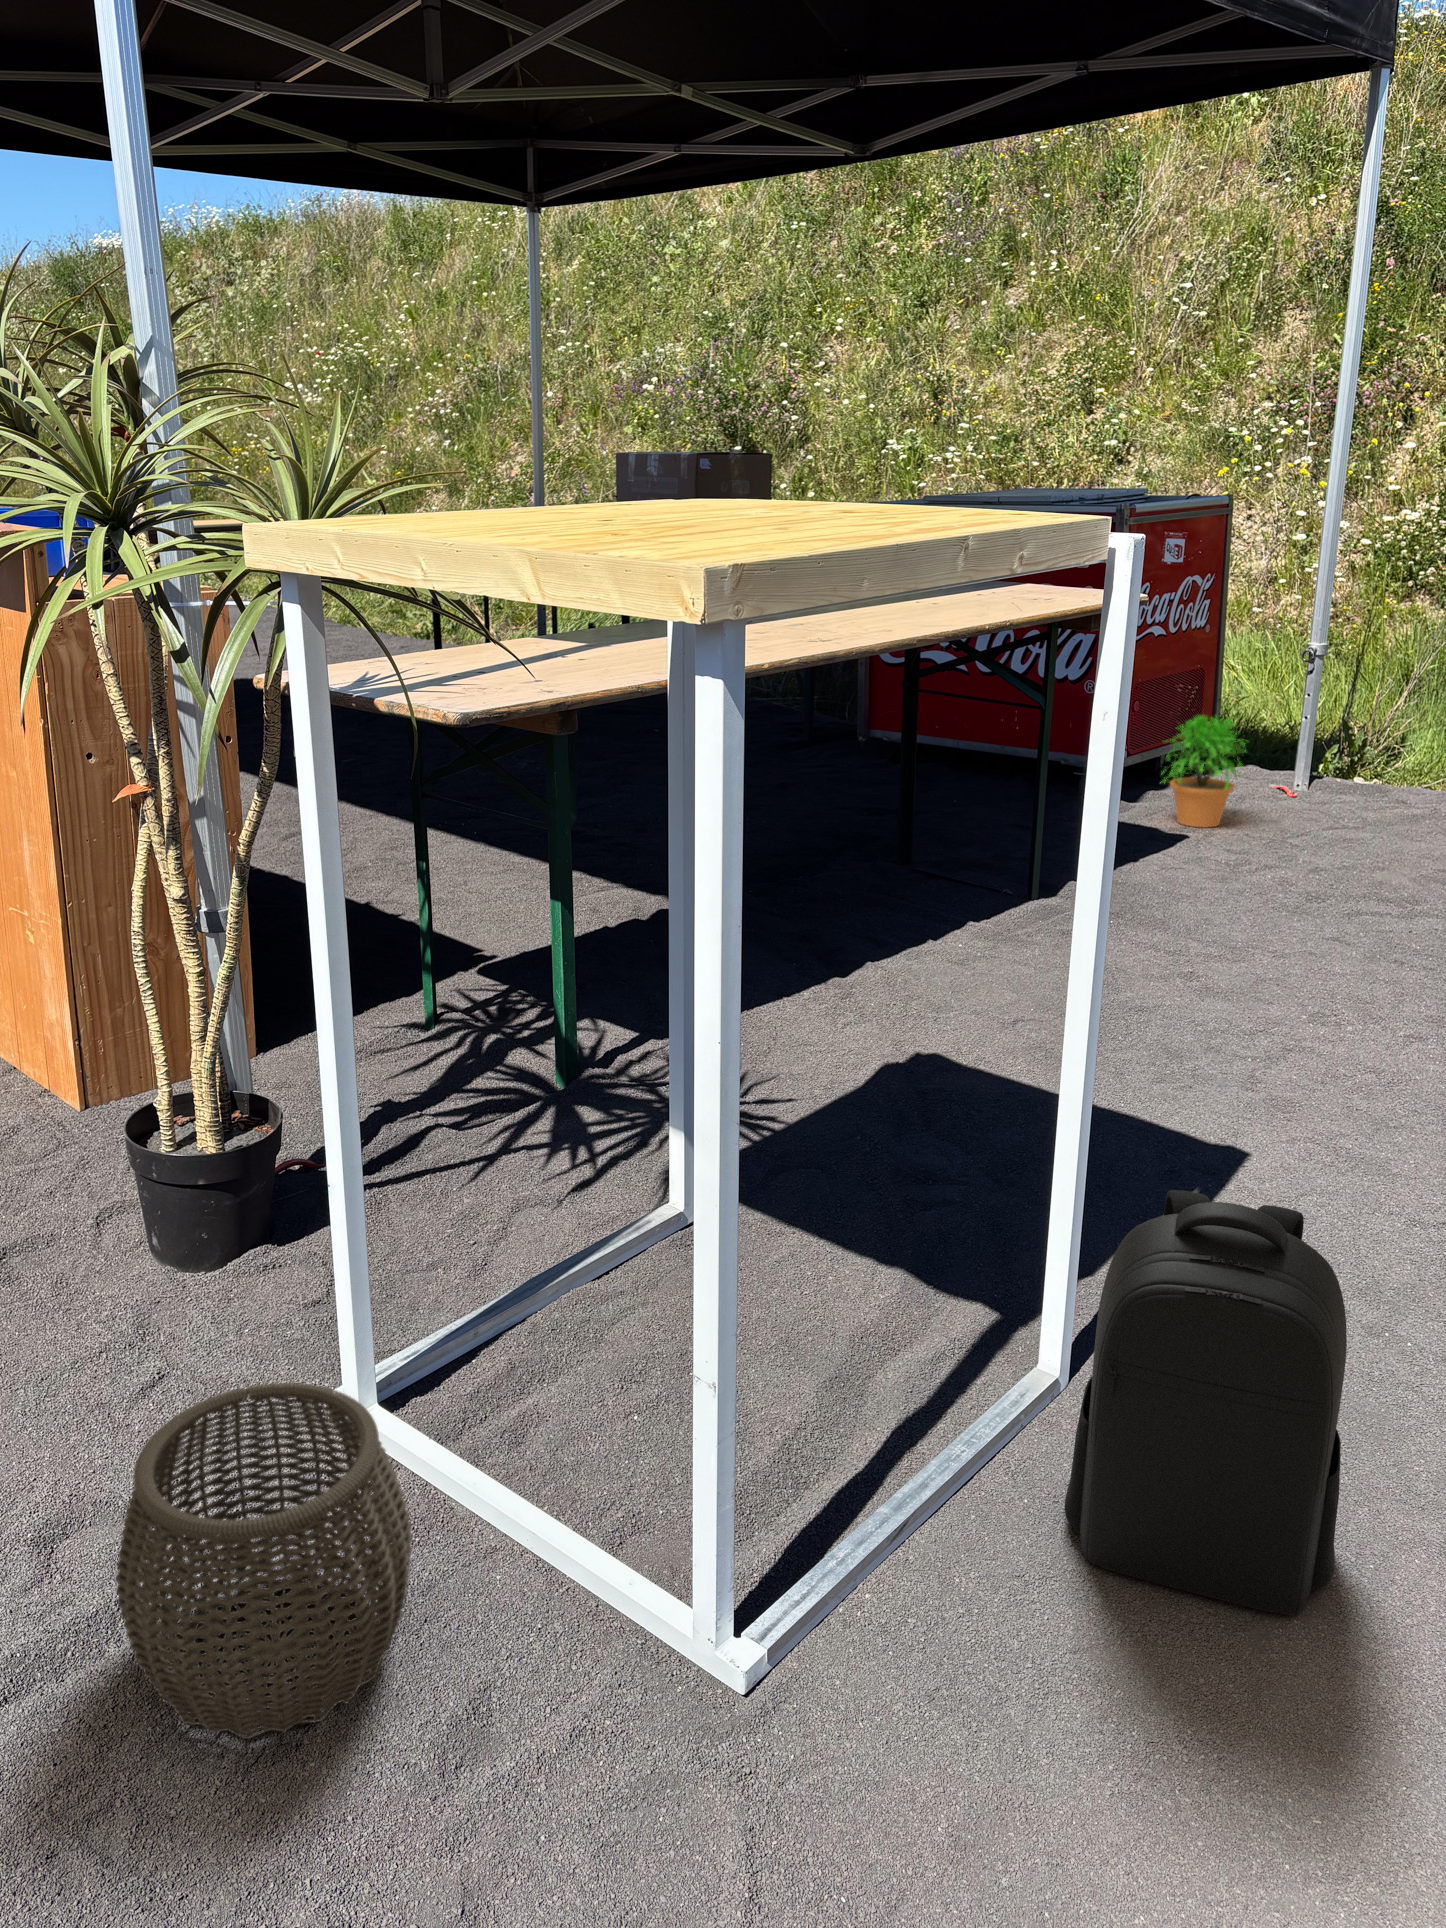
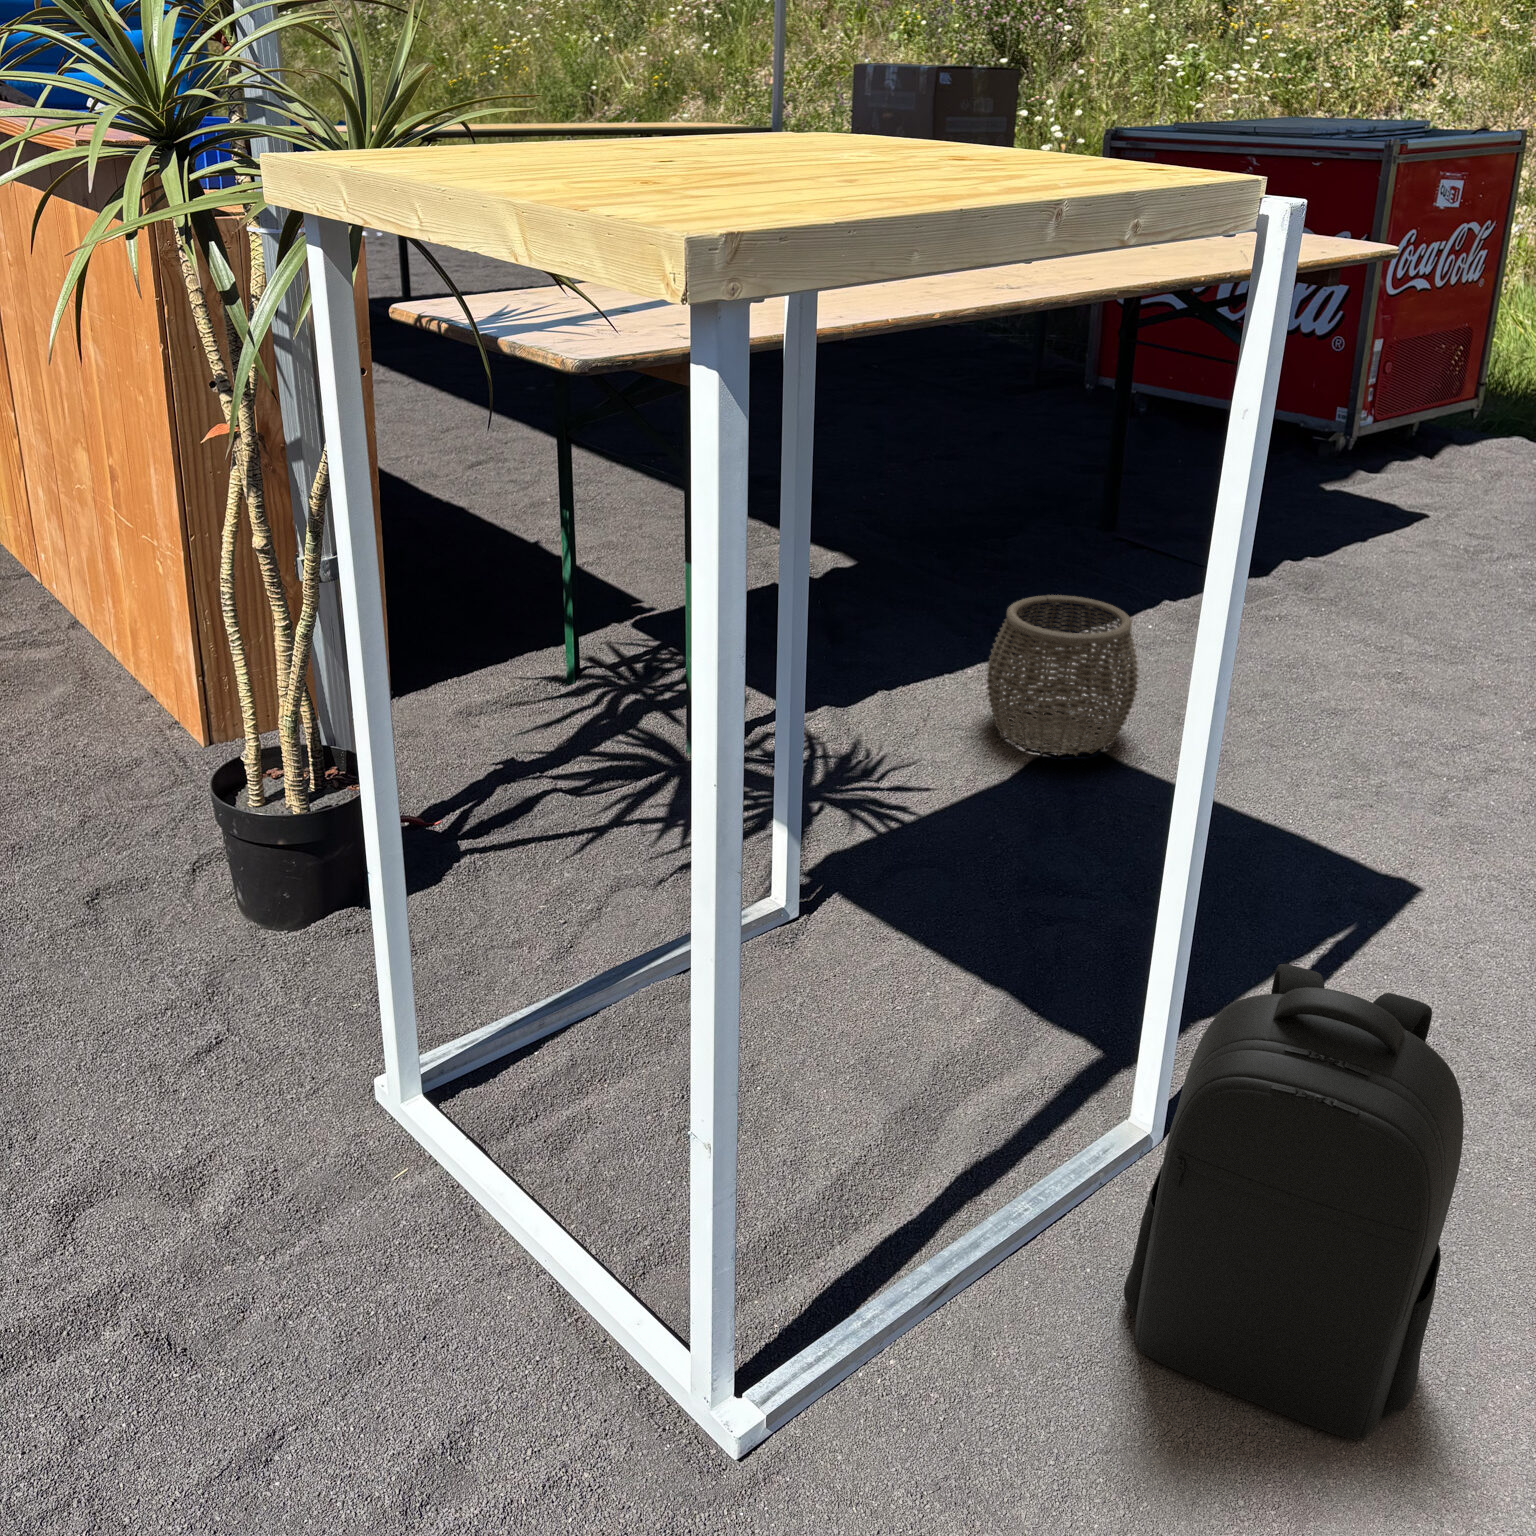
potted plant: present [1161,716,1245,827] -> none [1408,382,1516,511]
woven basket: present [116,1383,413,1739] -> present [987,595,1139,755]

